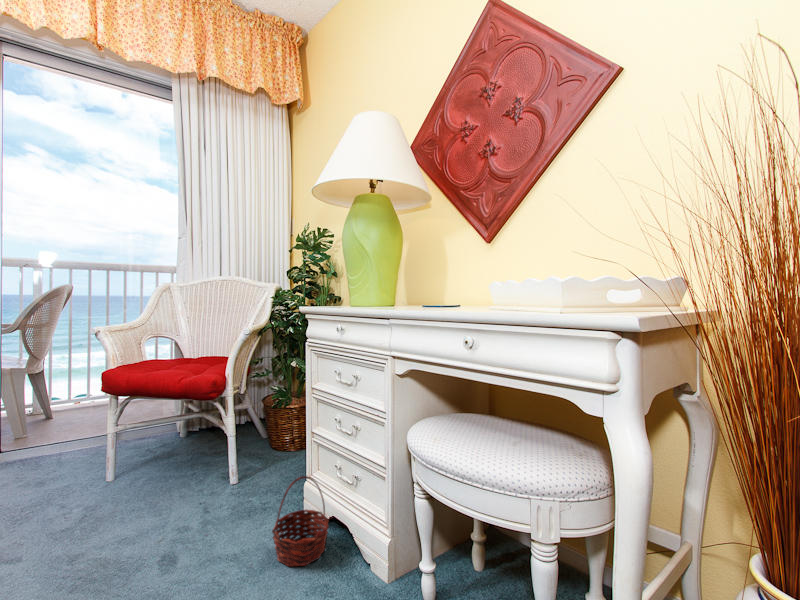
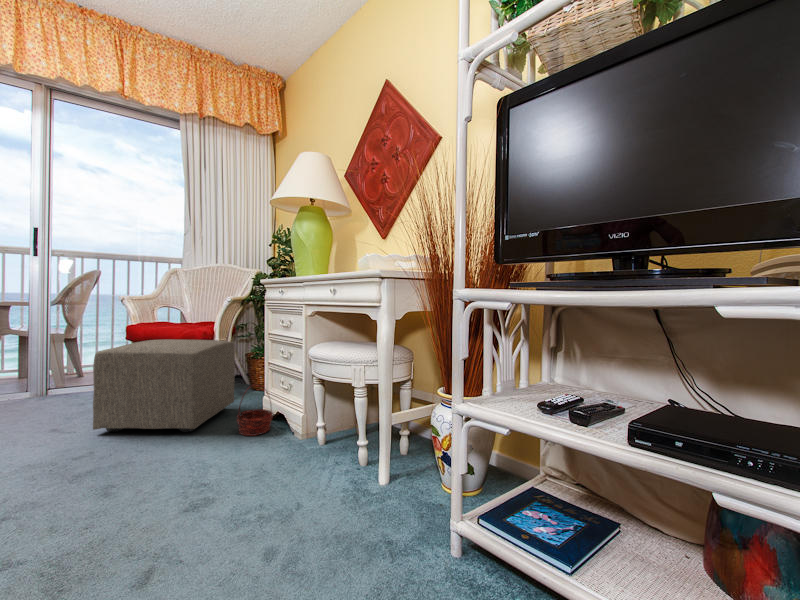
ottoman: none [37,394,258,565] -> present [93,339,235,432]

